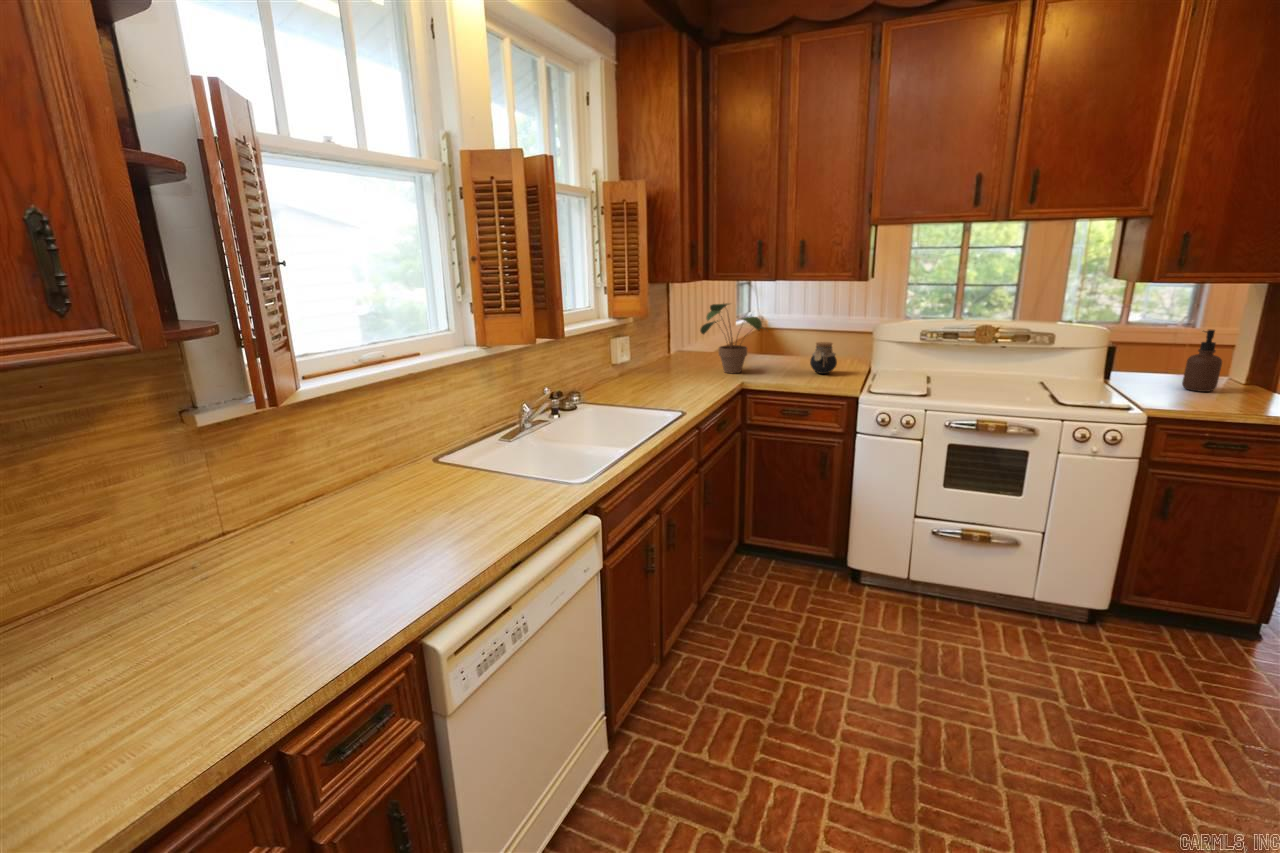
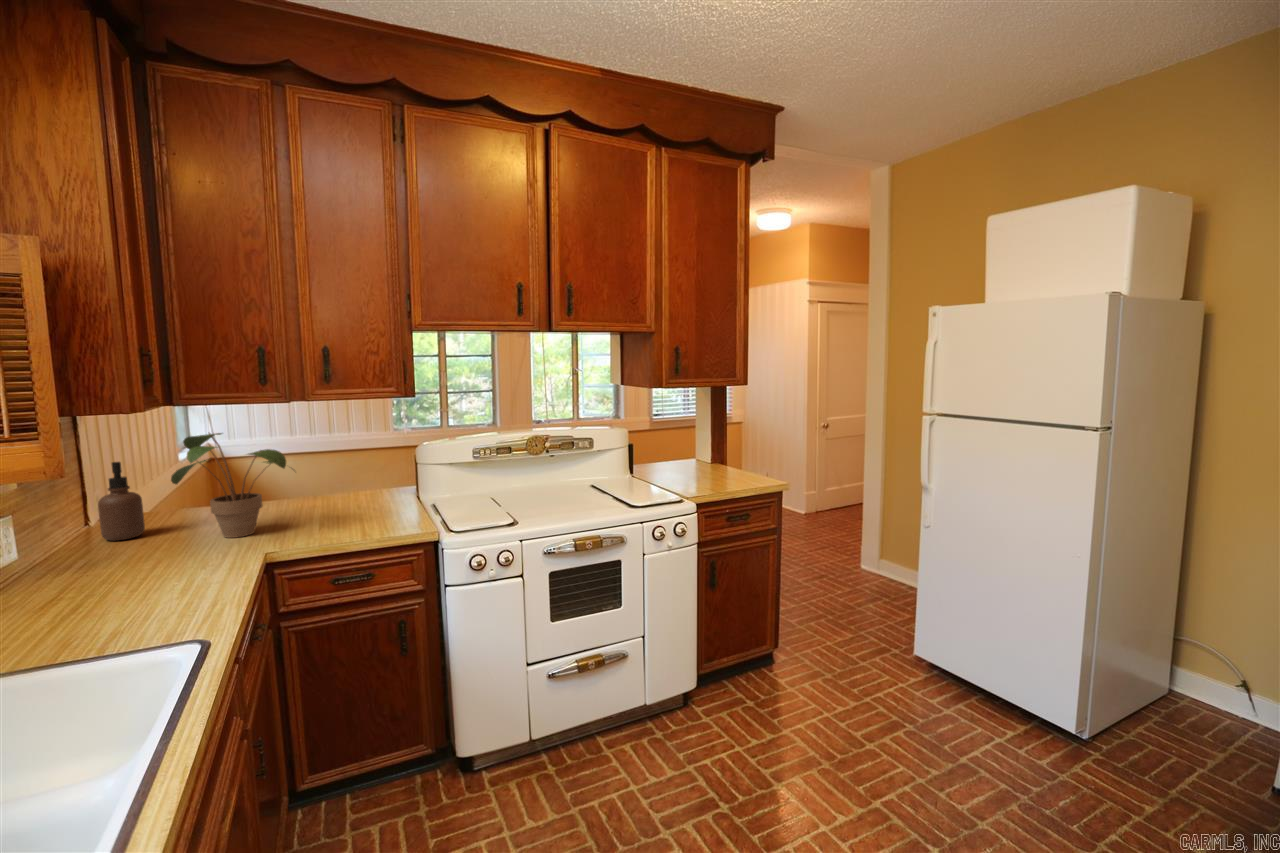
soap dispenser: present [1182,329,1222,392] -> present [98,462,145,541]
jar: present [810,342,837,374] -> none [358,473,395,514]

